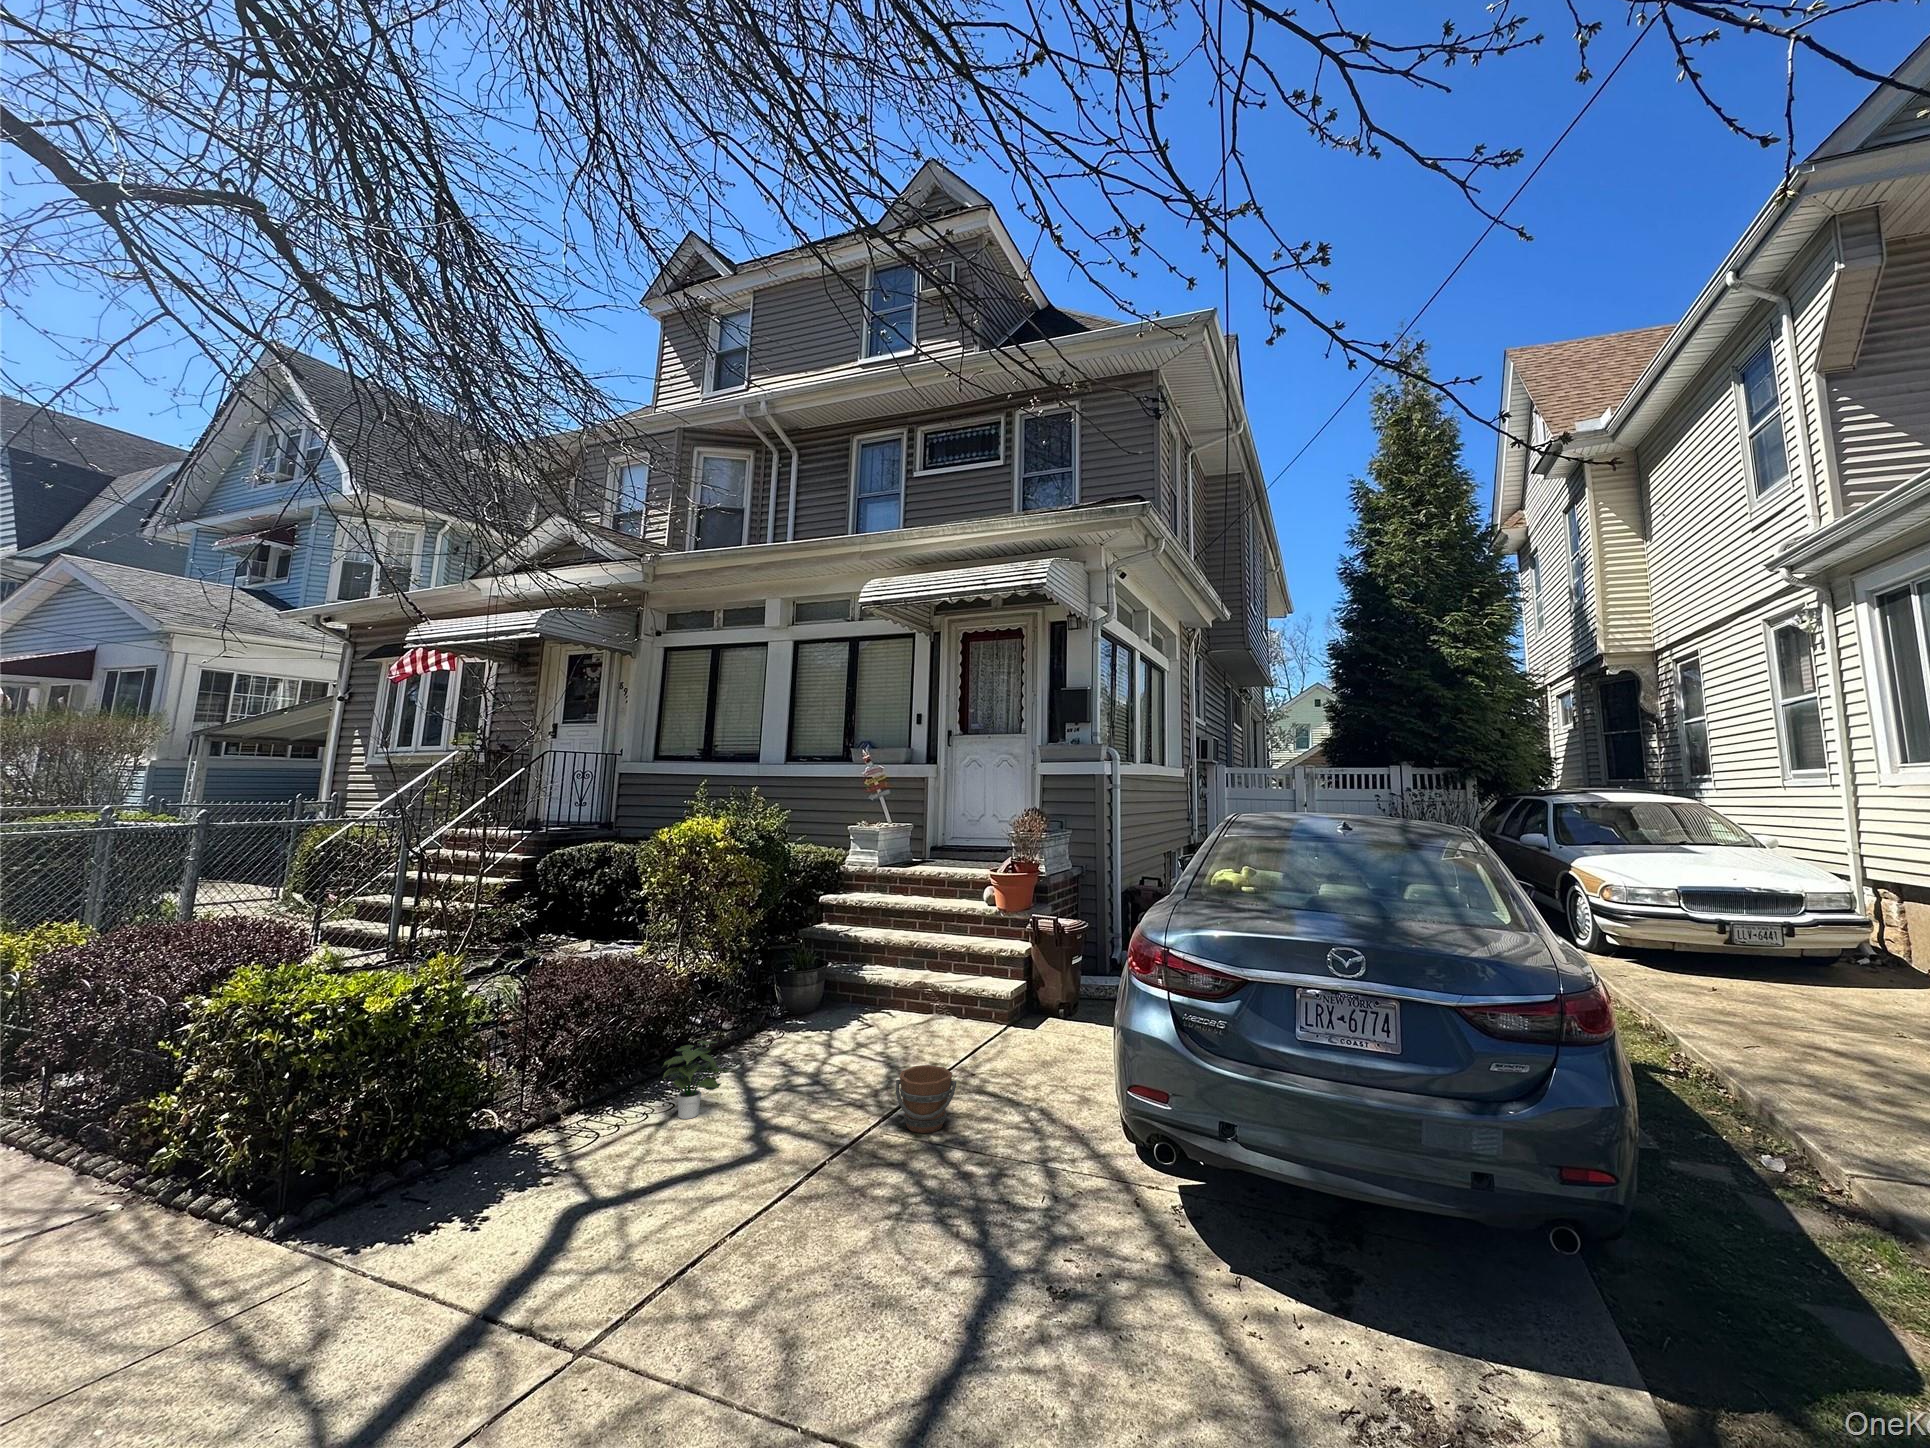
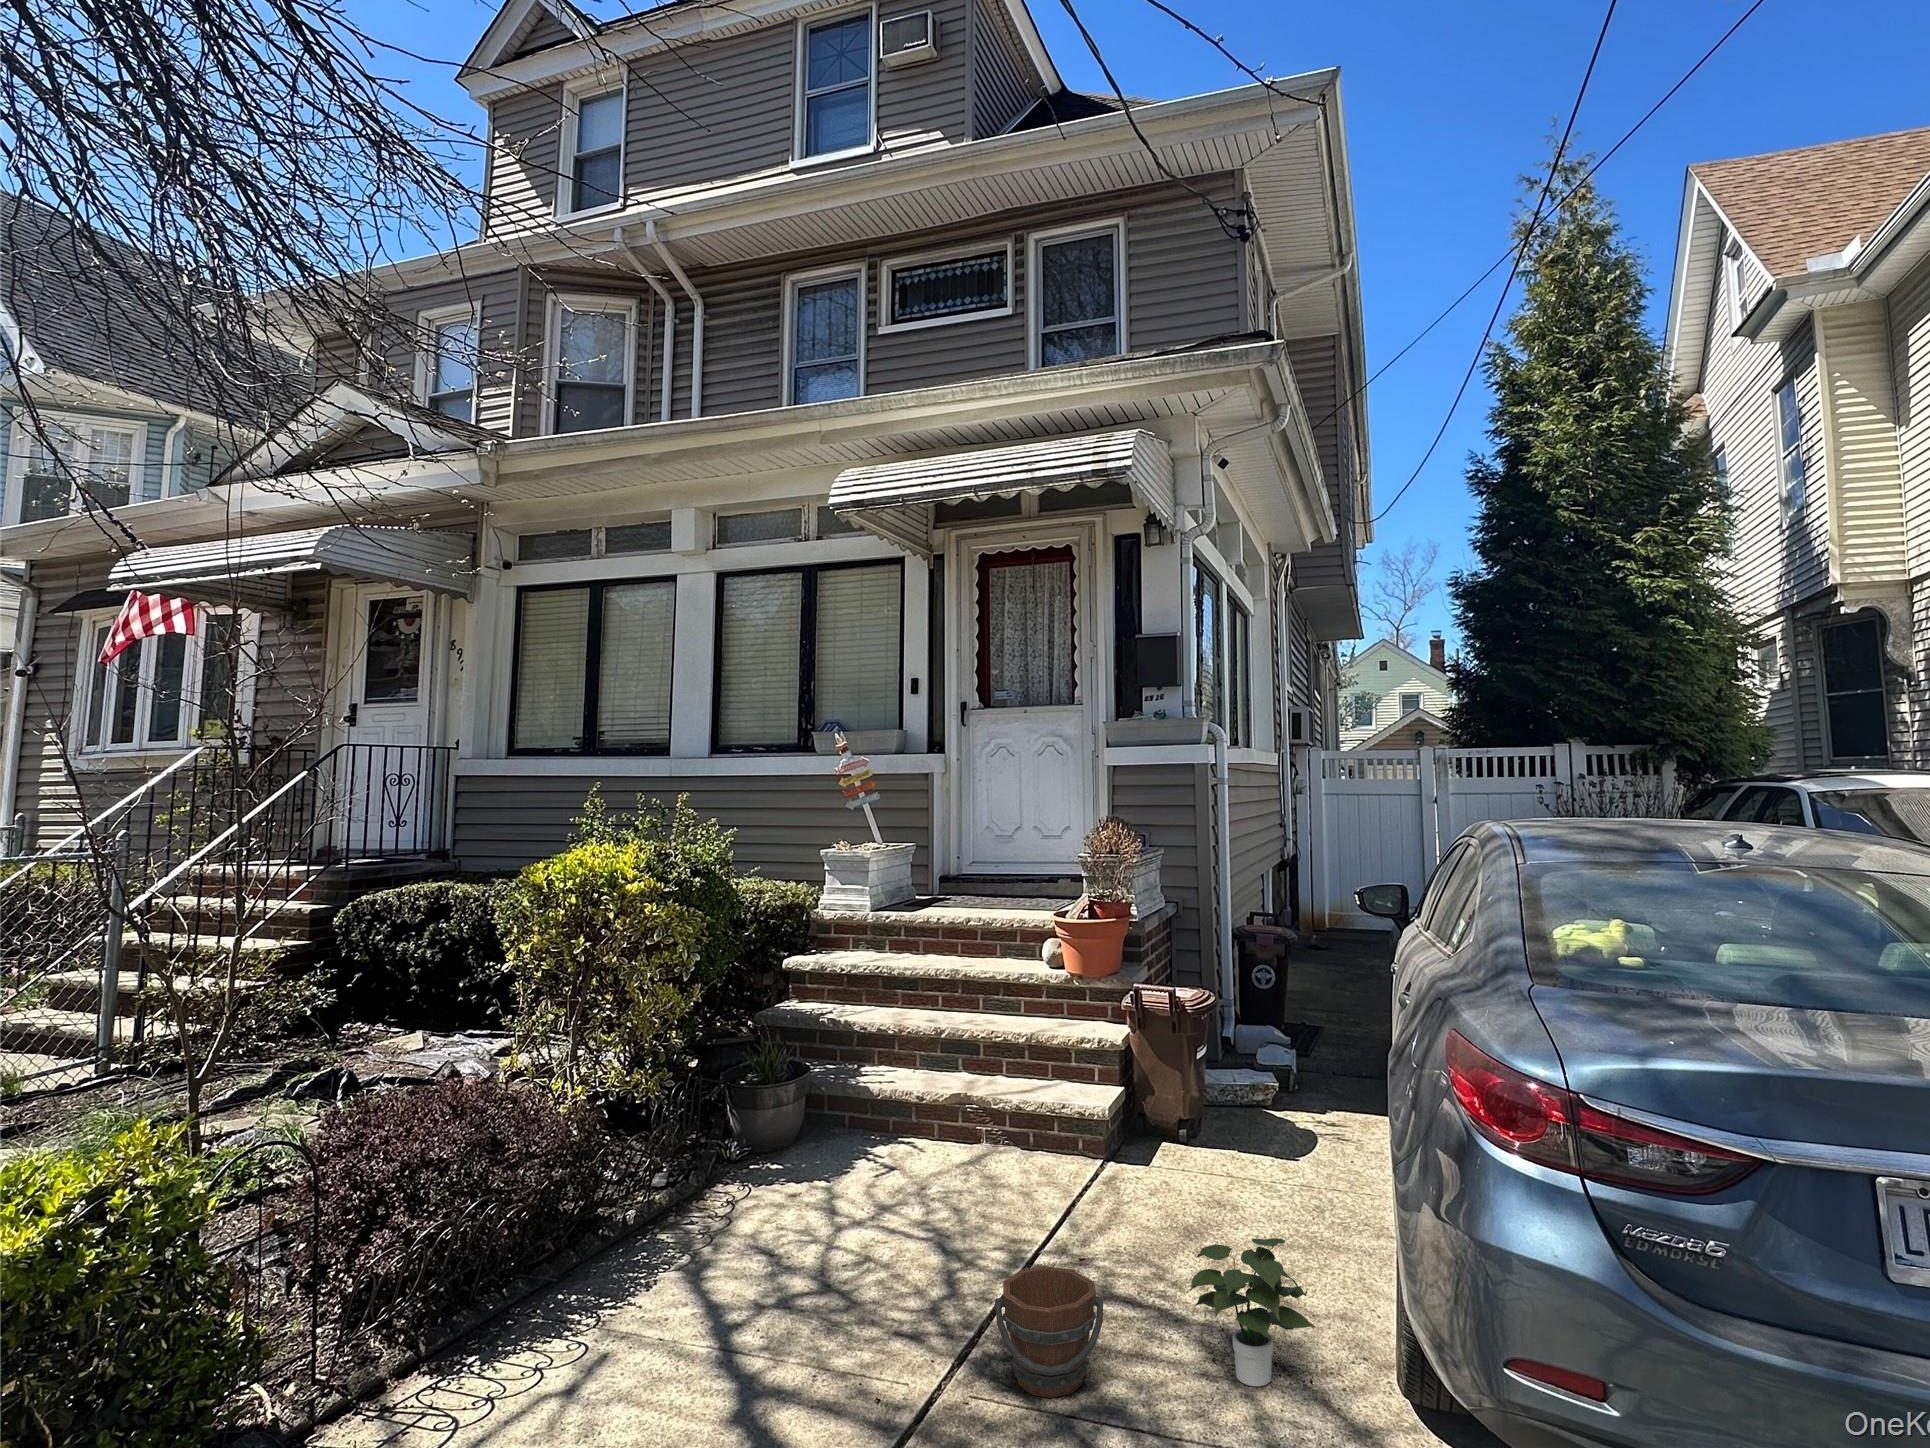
potted plant: present [662,1041,730,1119] -> present [1190,1238,1316,1387]

